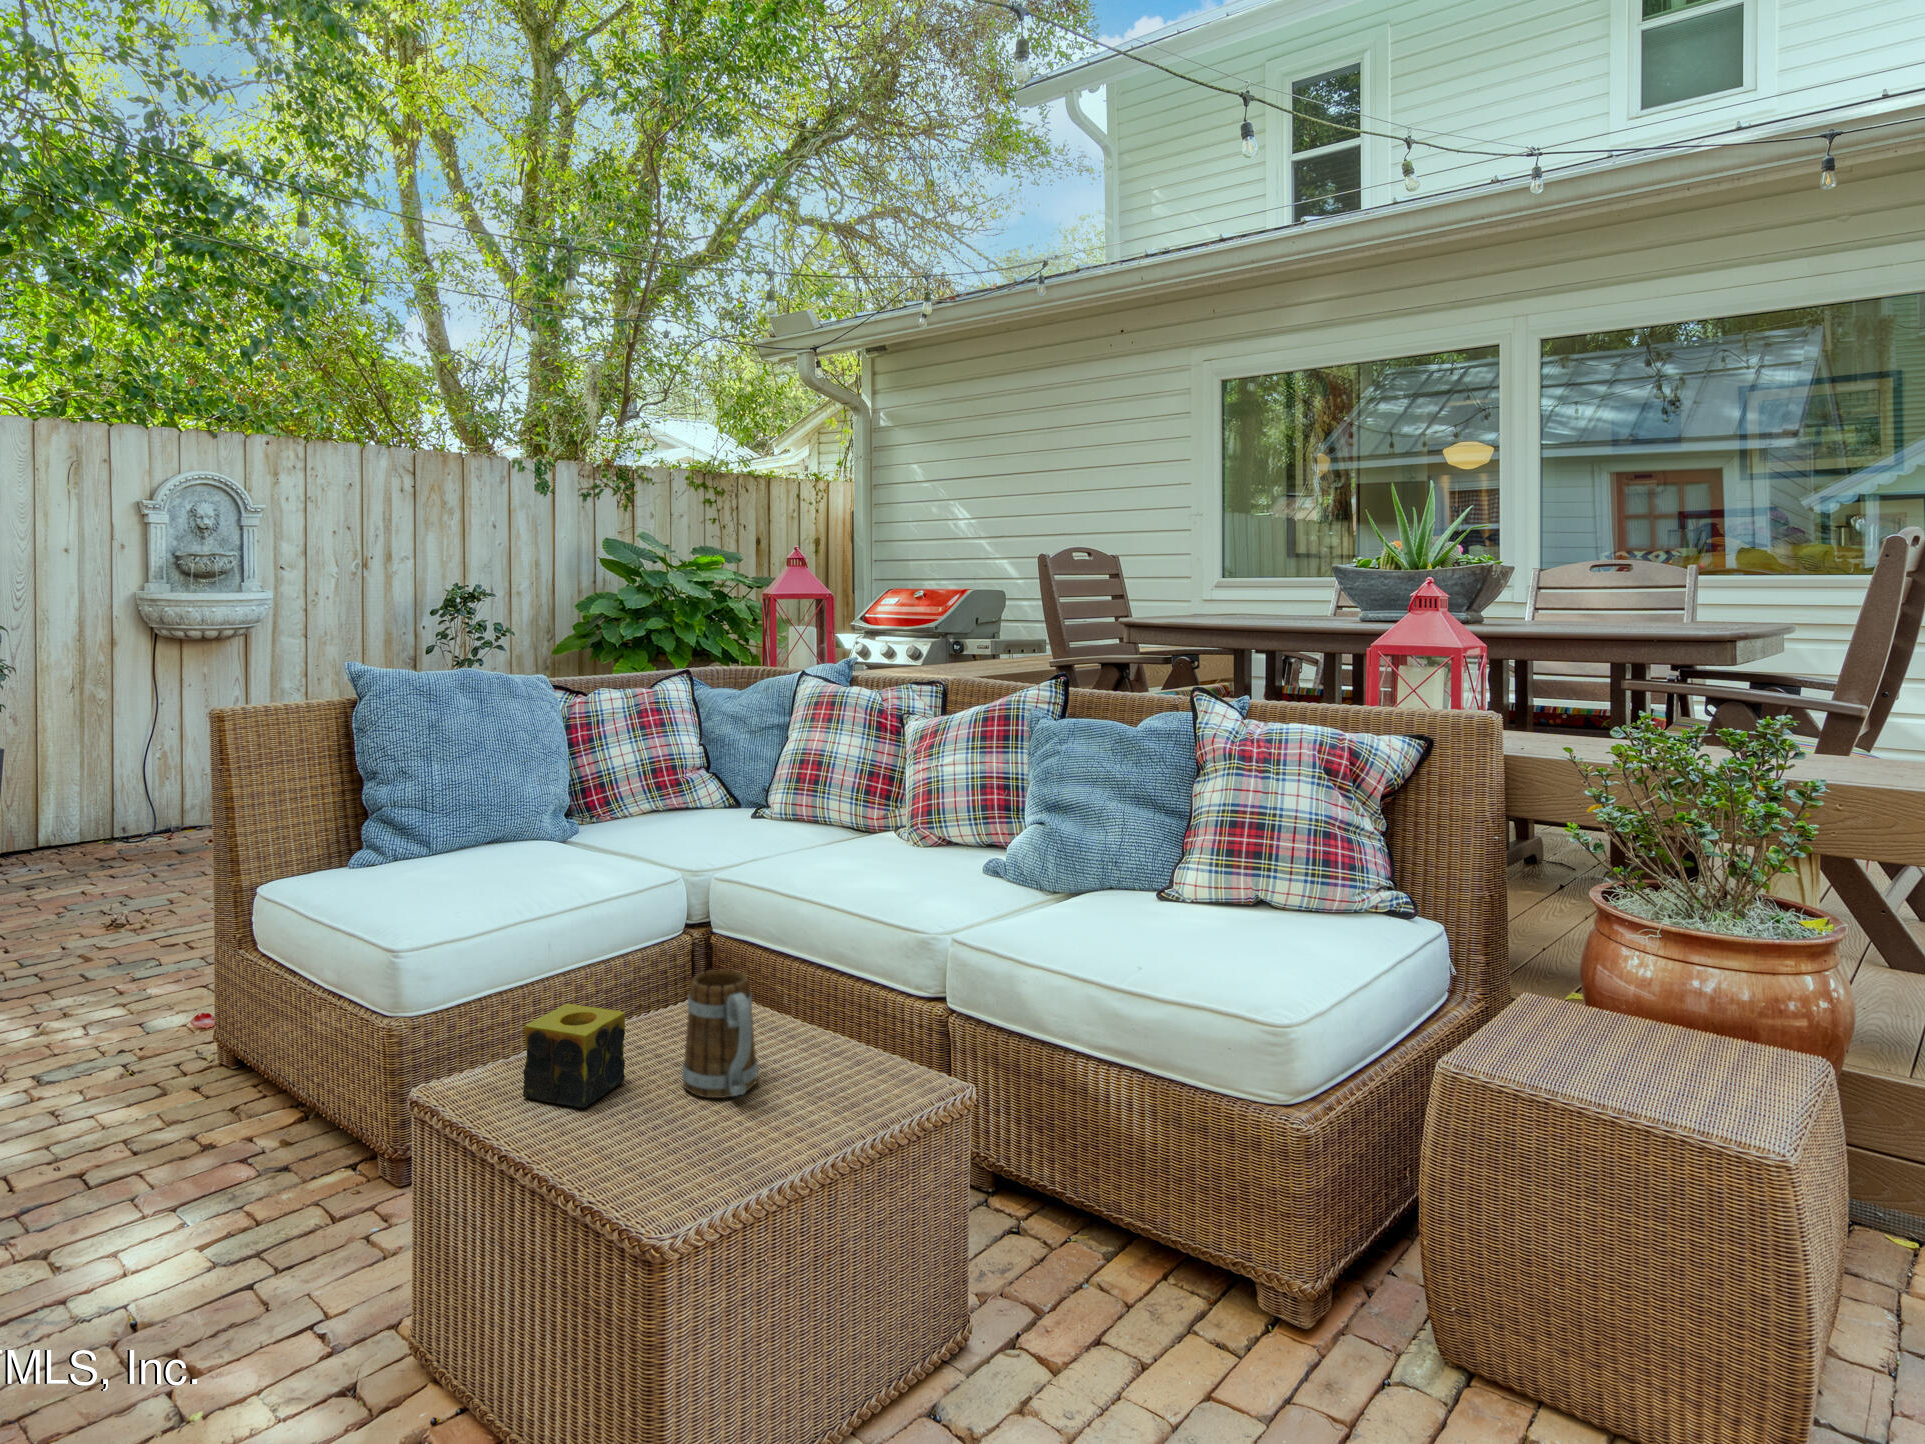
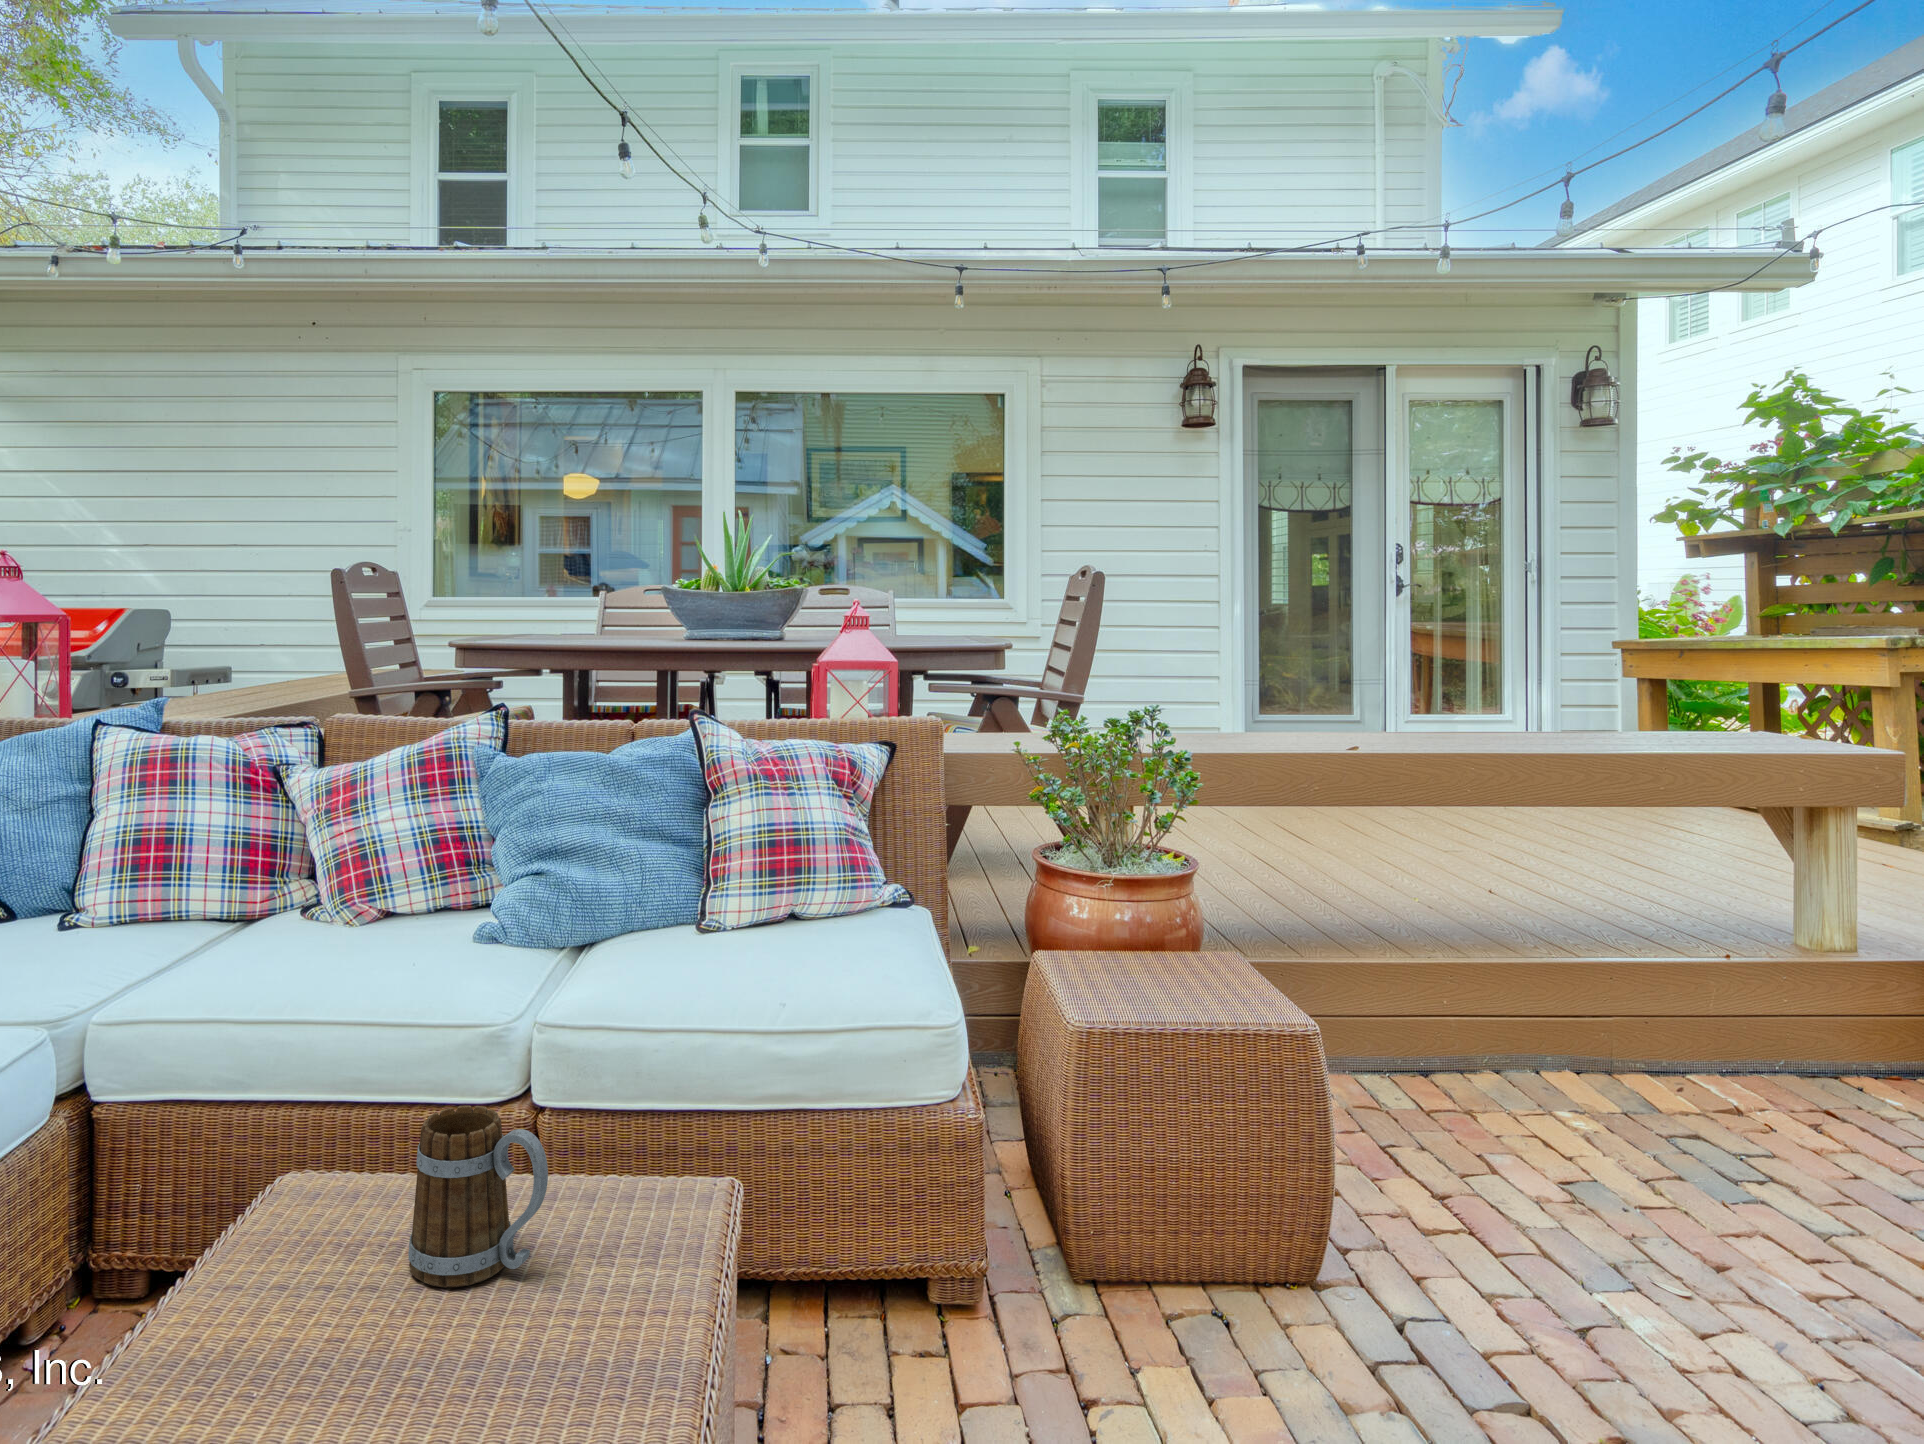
candle: present [523,1003,625,1108] -> none [217,1207,339,1385]

